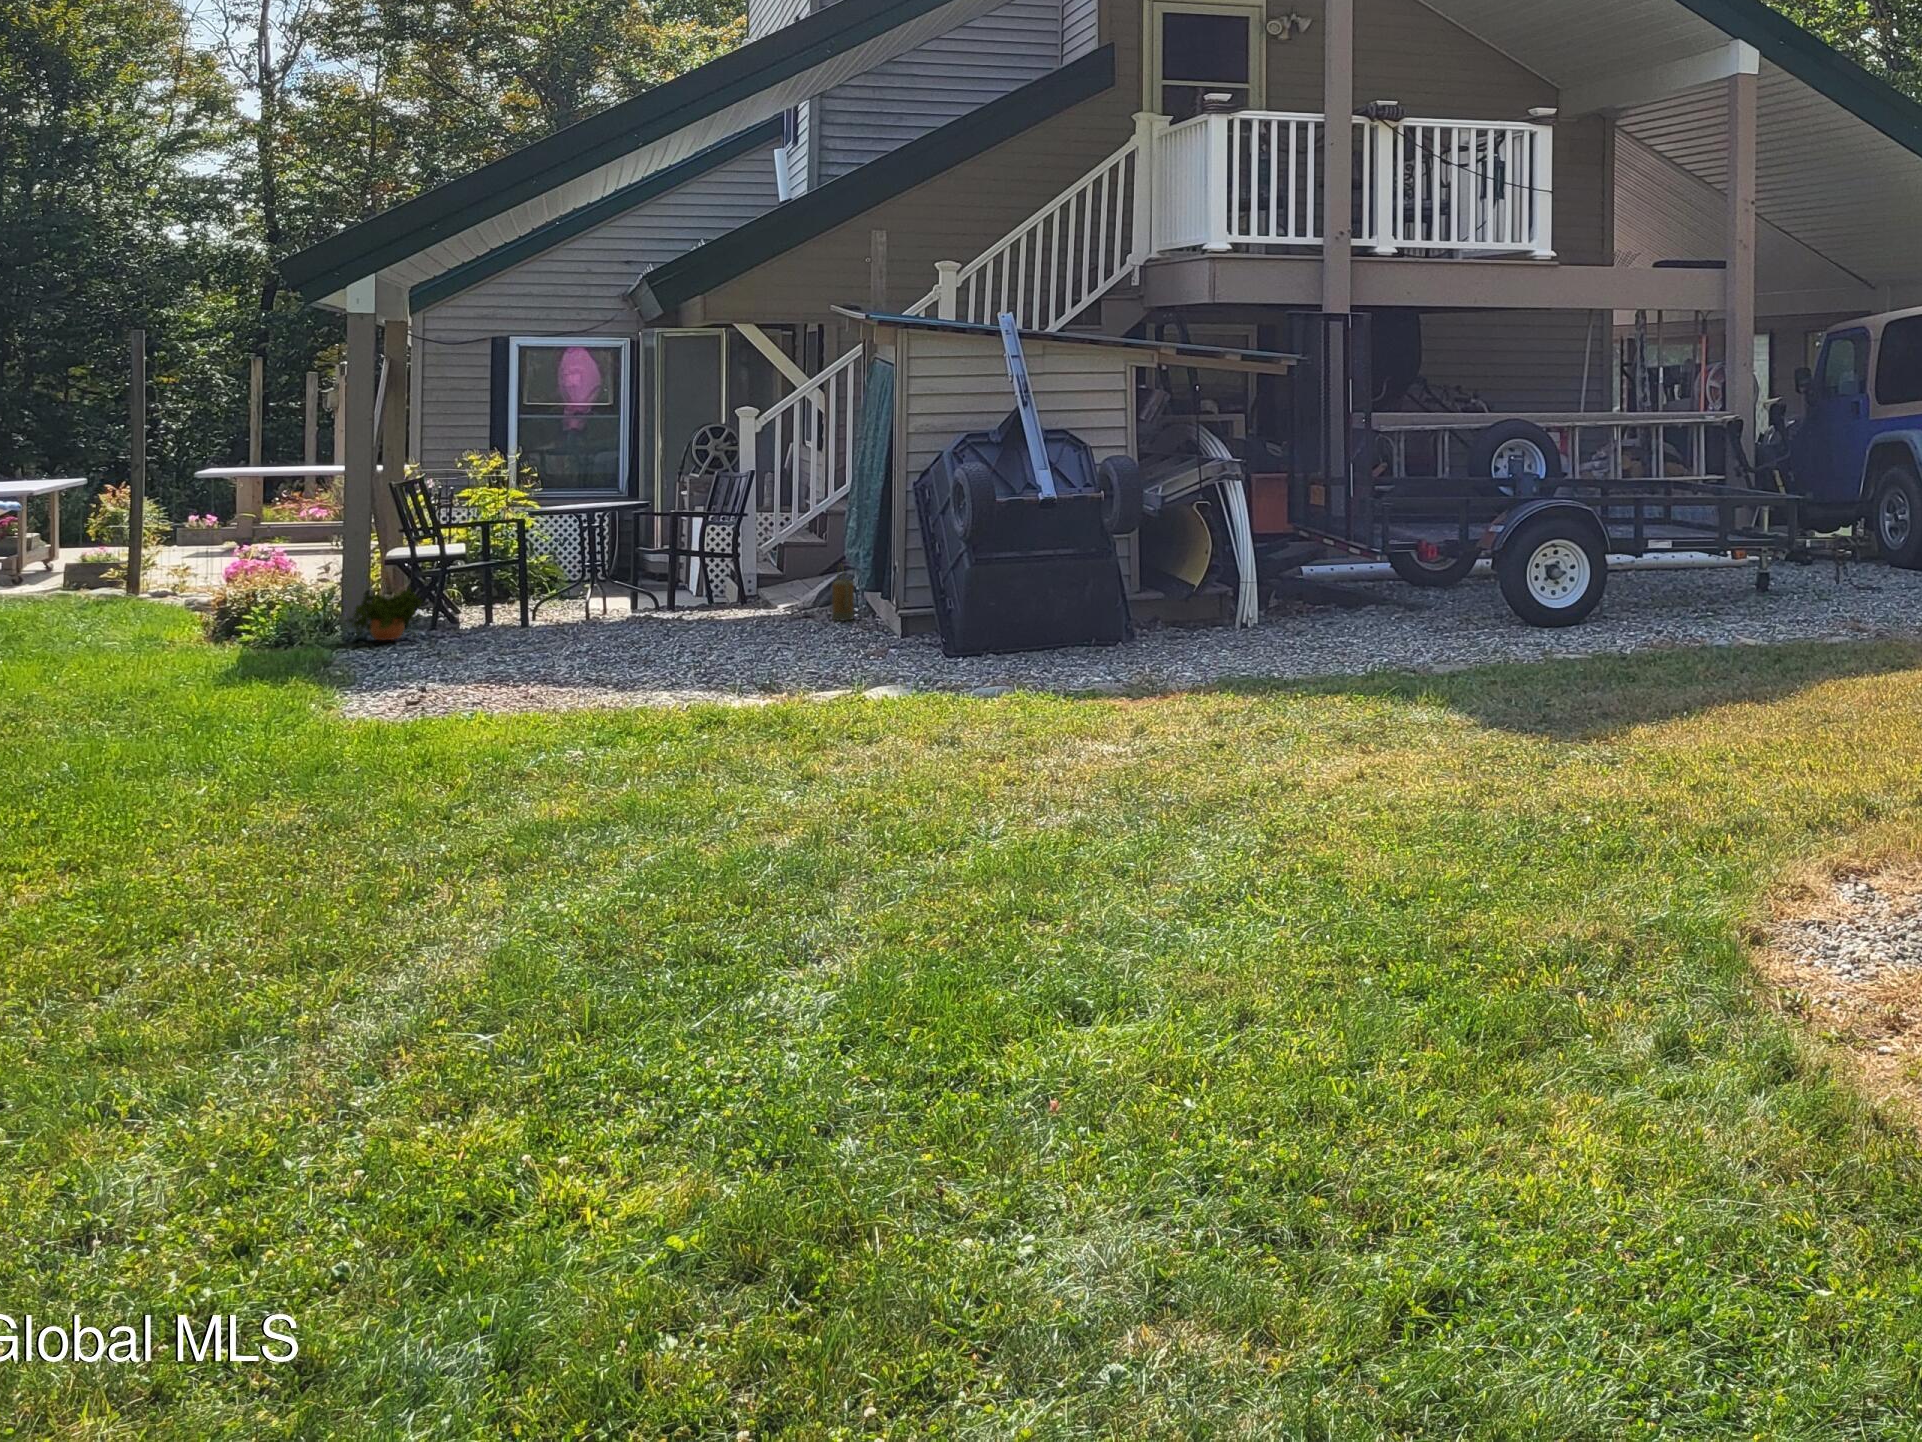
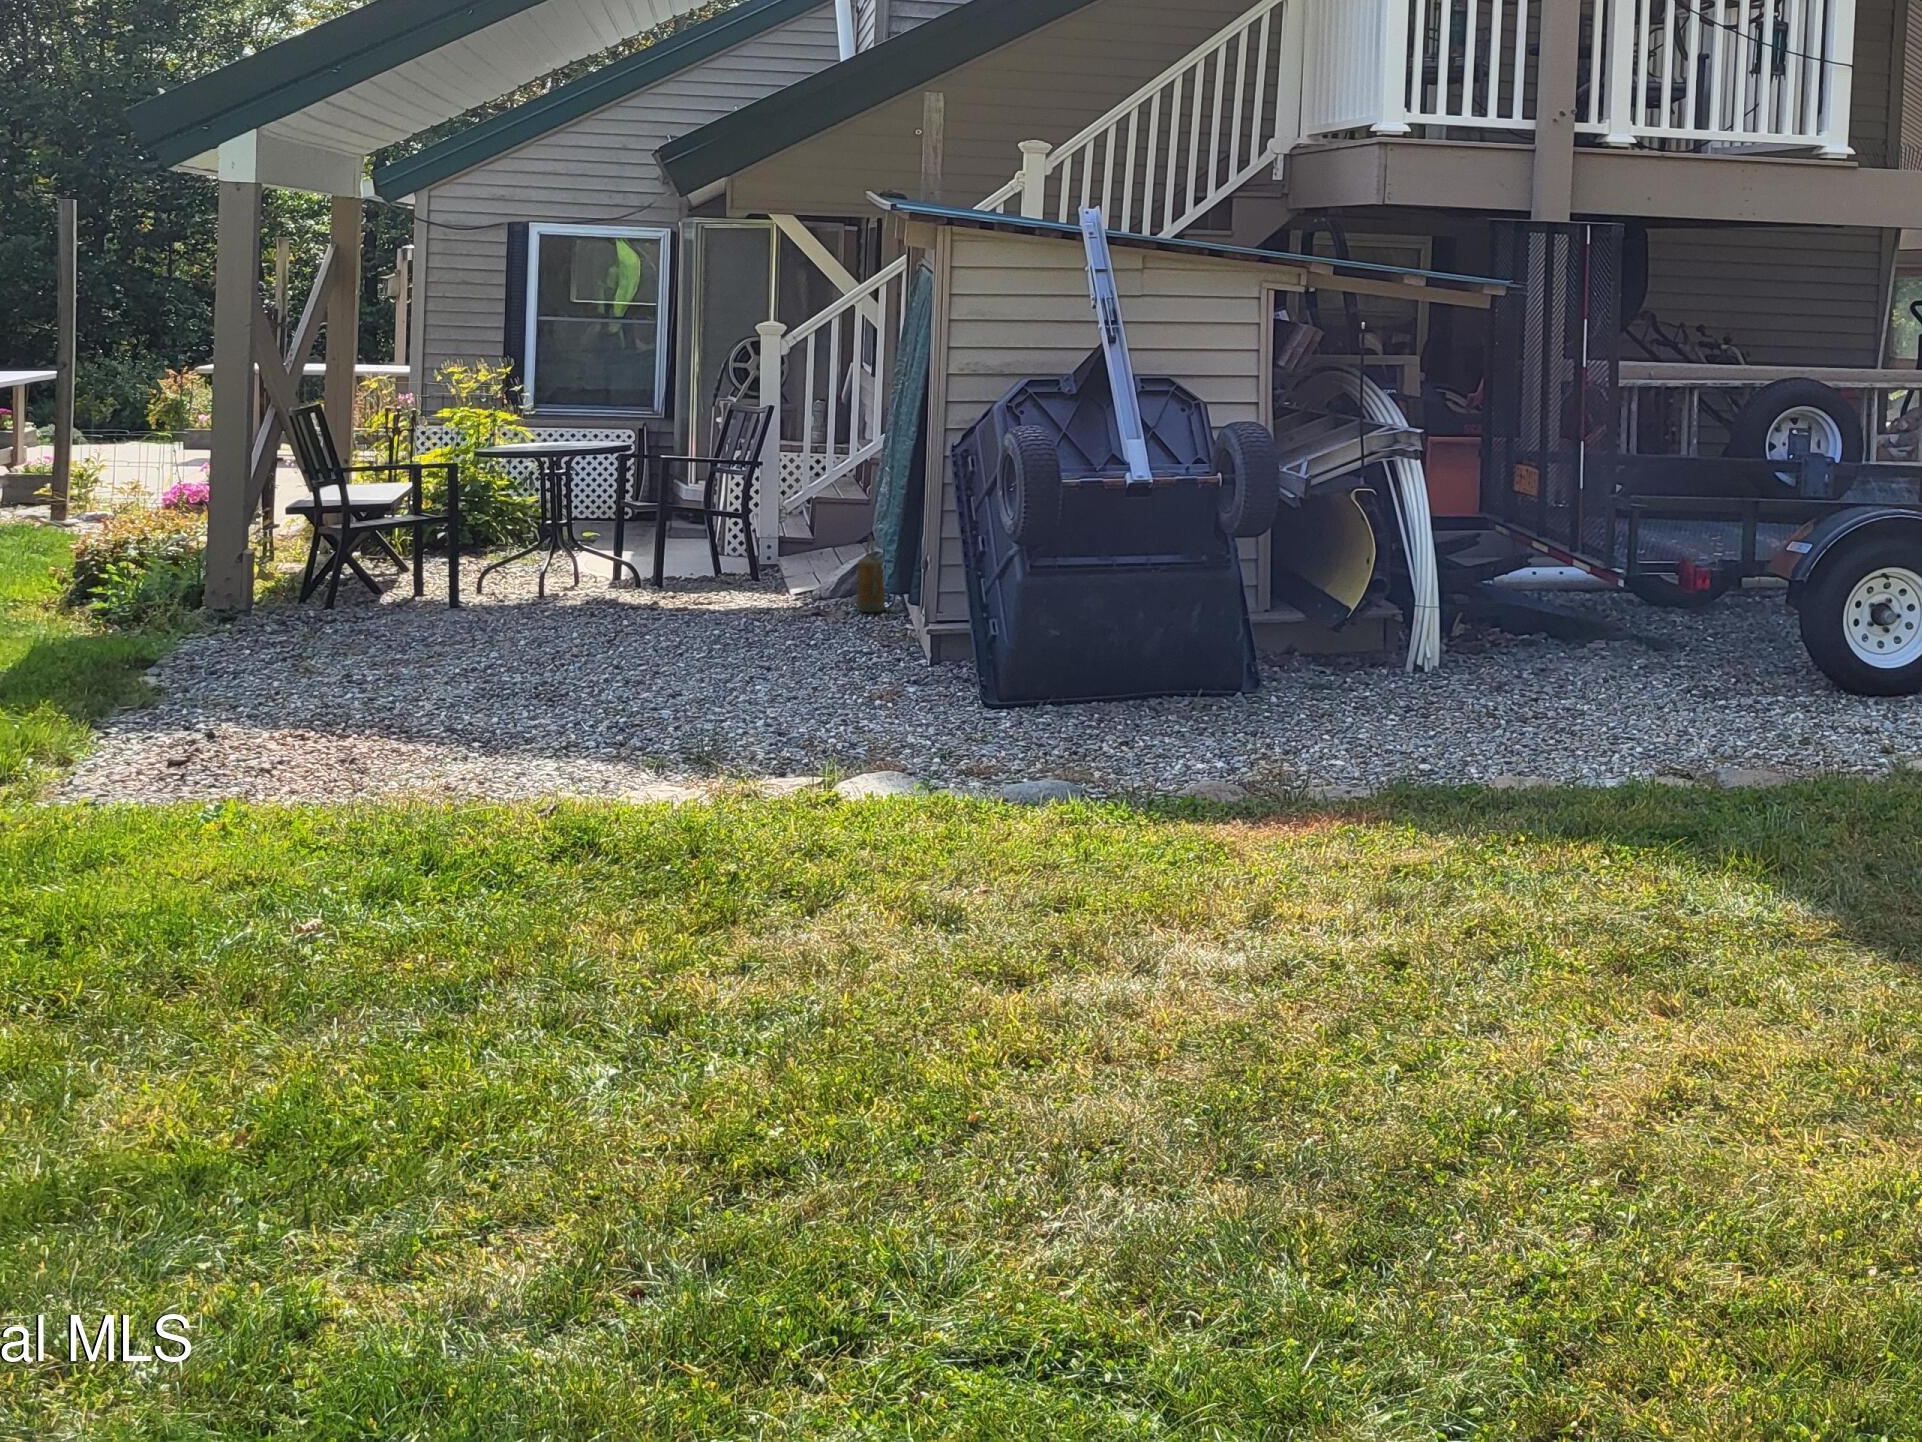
potted plant: present [349,587,422,640] -> none [220,543,321,617]

